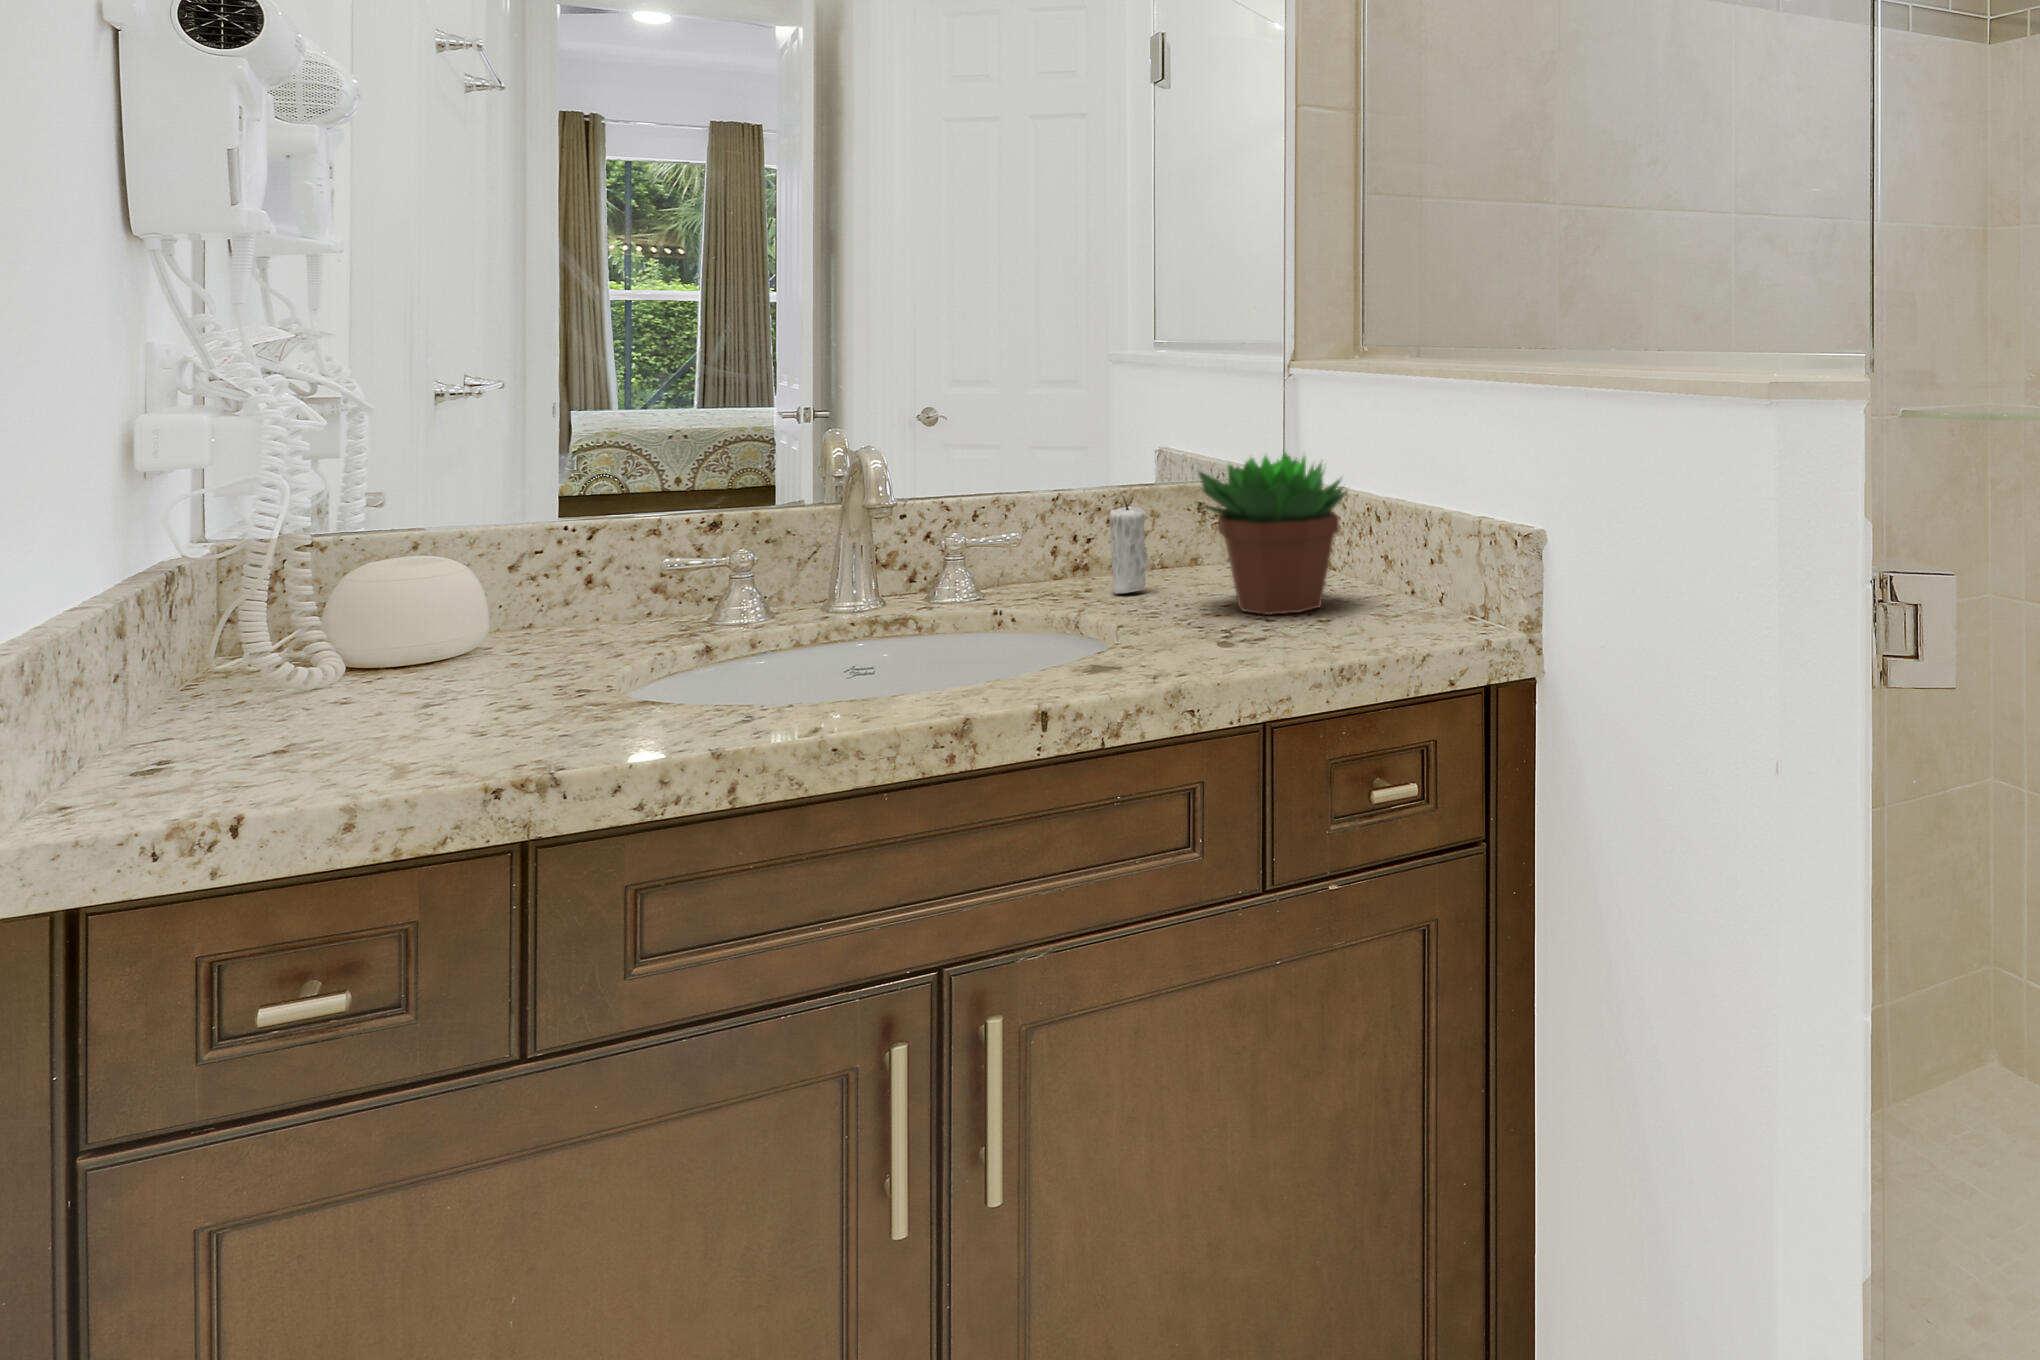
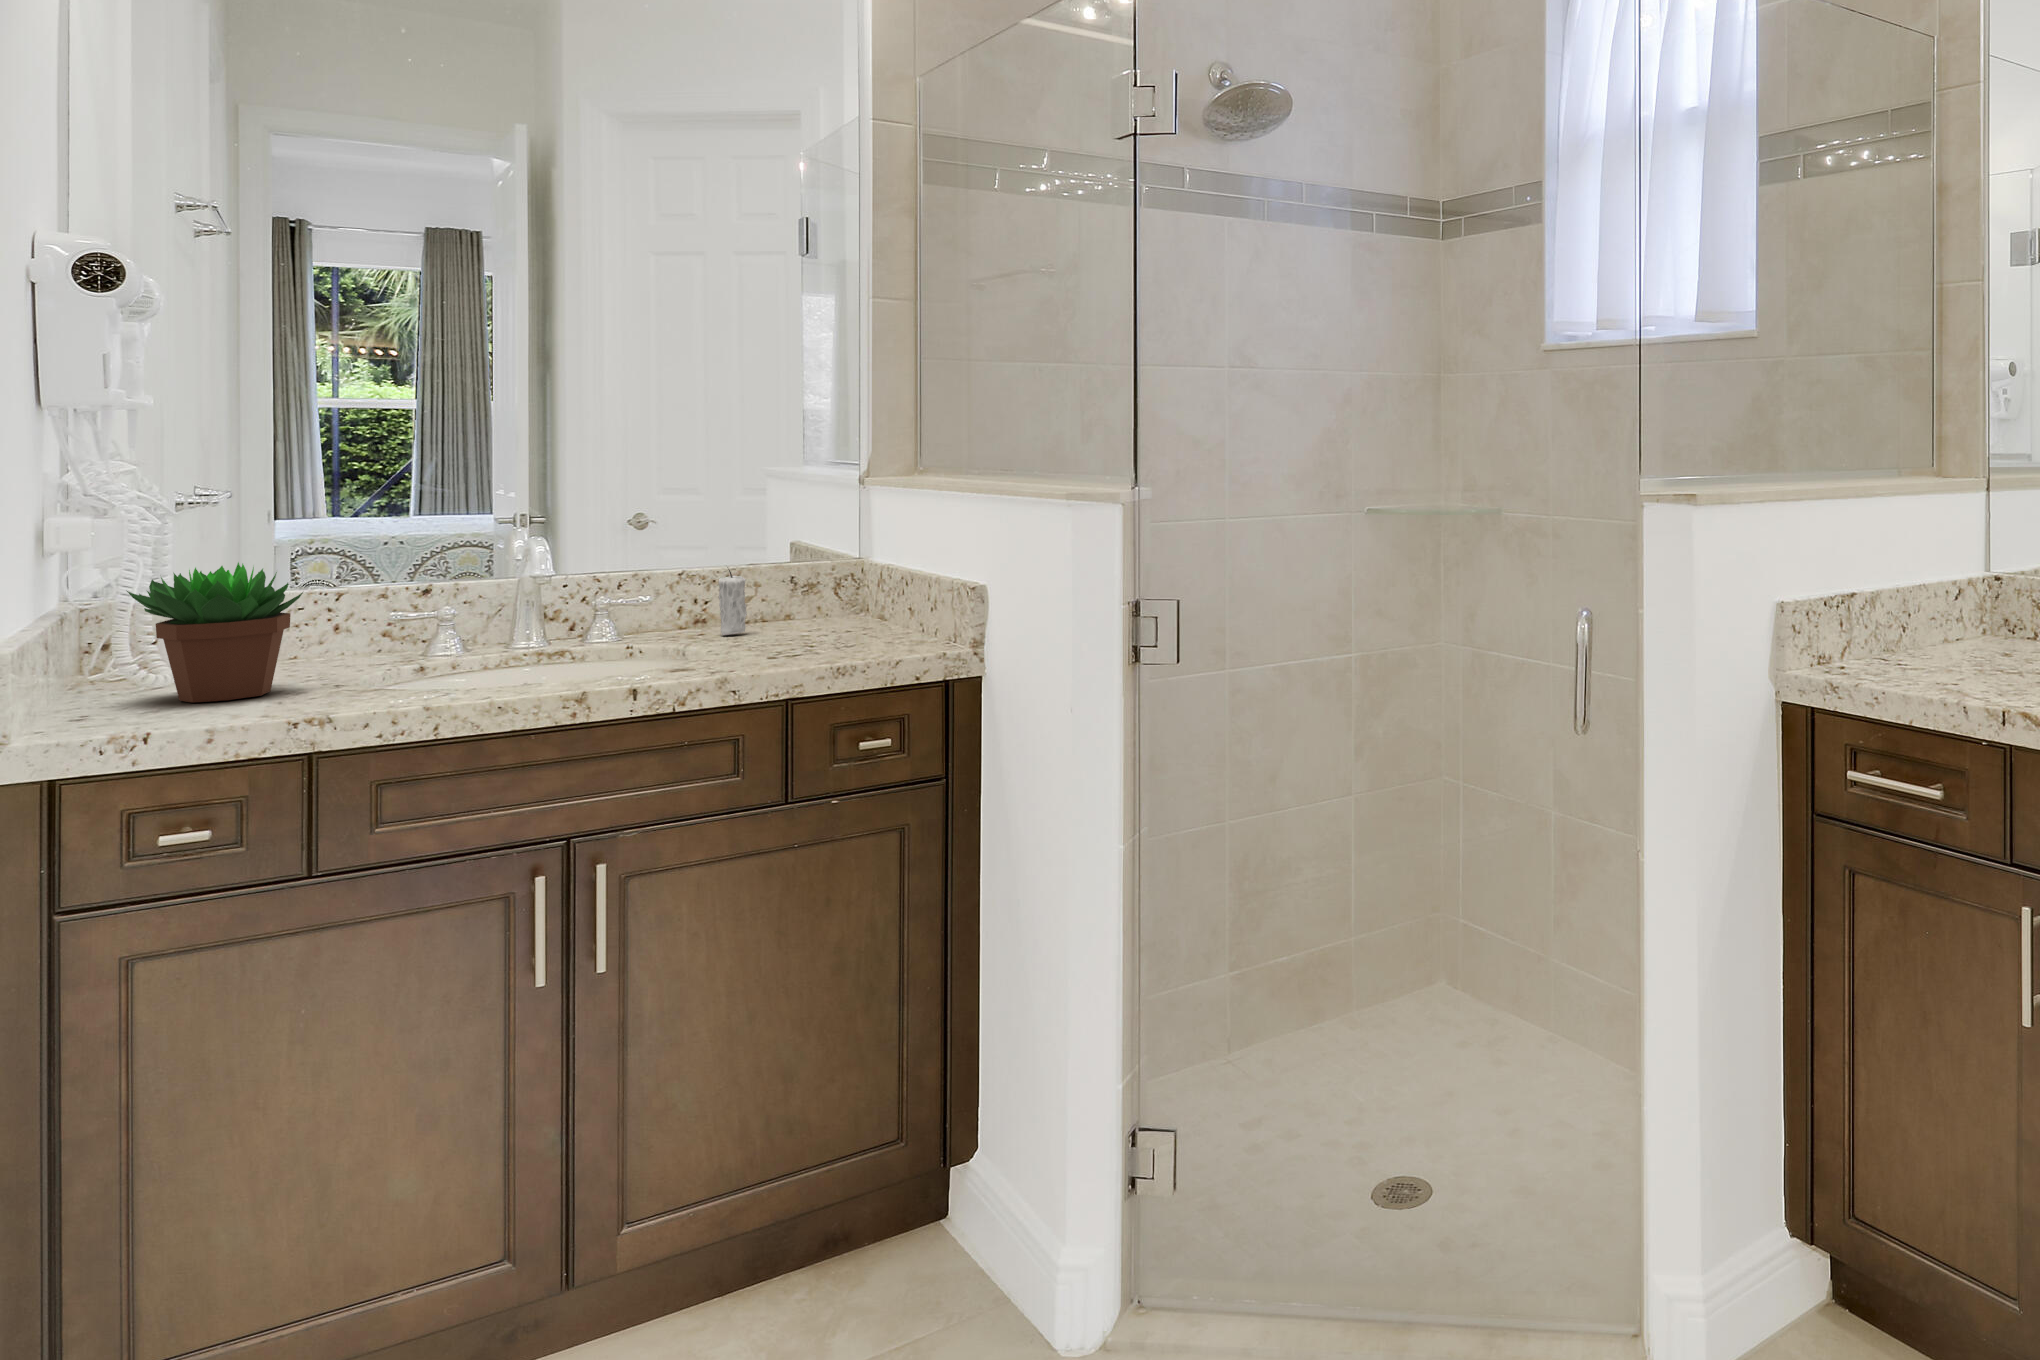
succulent plant: present [1198,453,1347,615] -> present [127,562,303,703]

